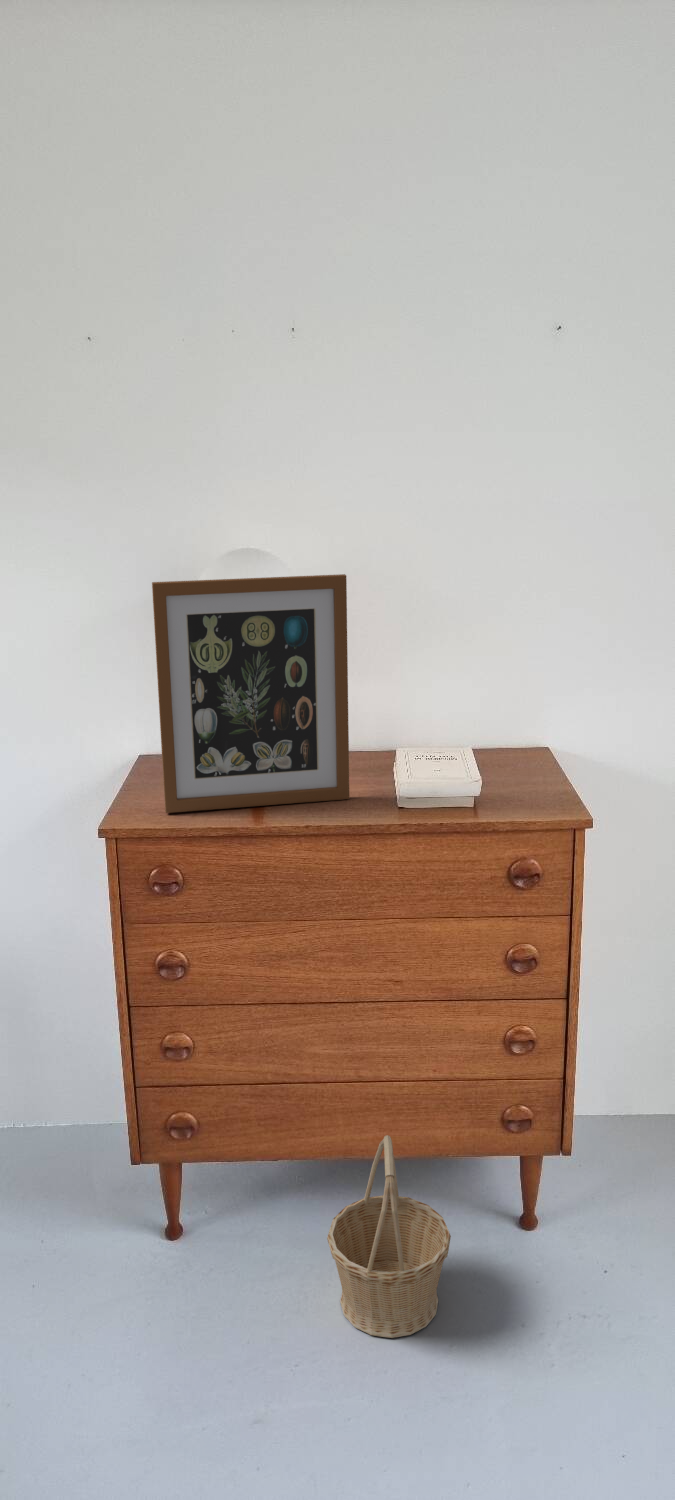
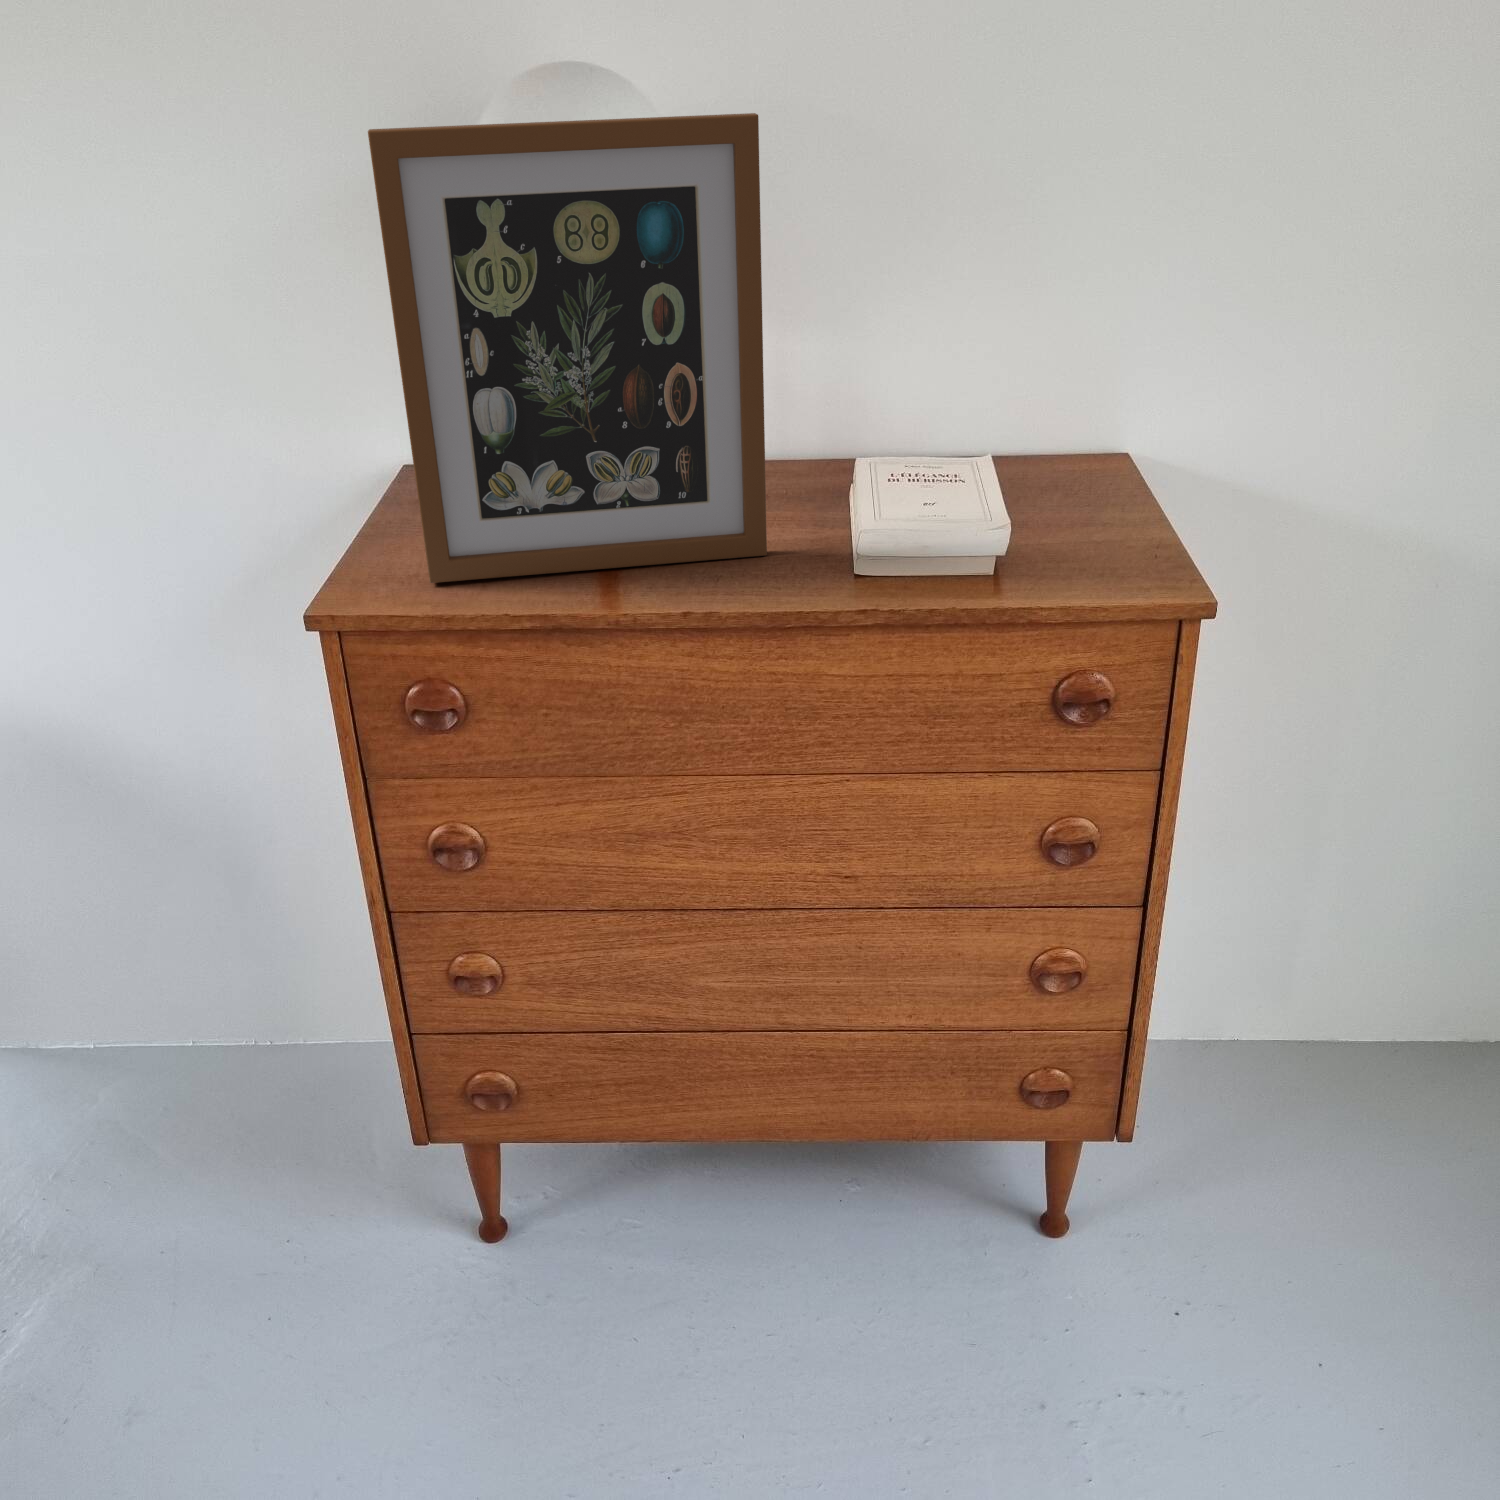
basket: present [327,1135,451,1338] -> none [726,1126,930,1436]

